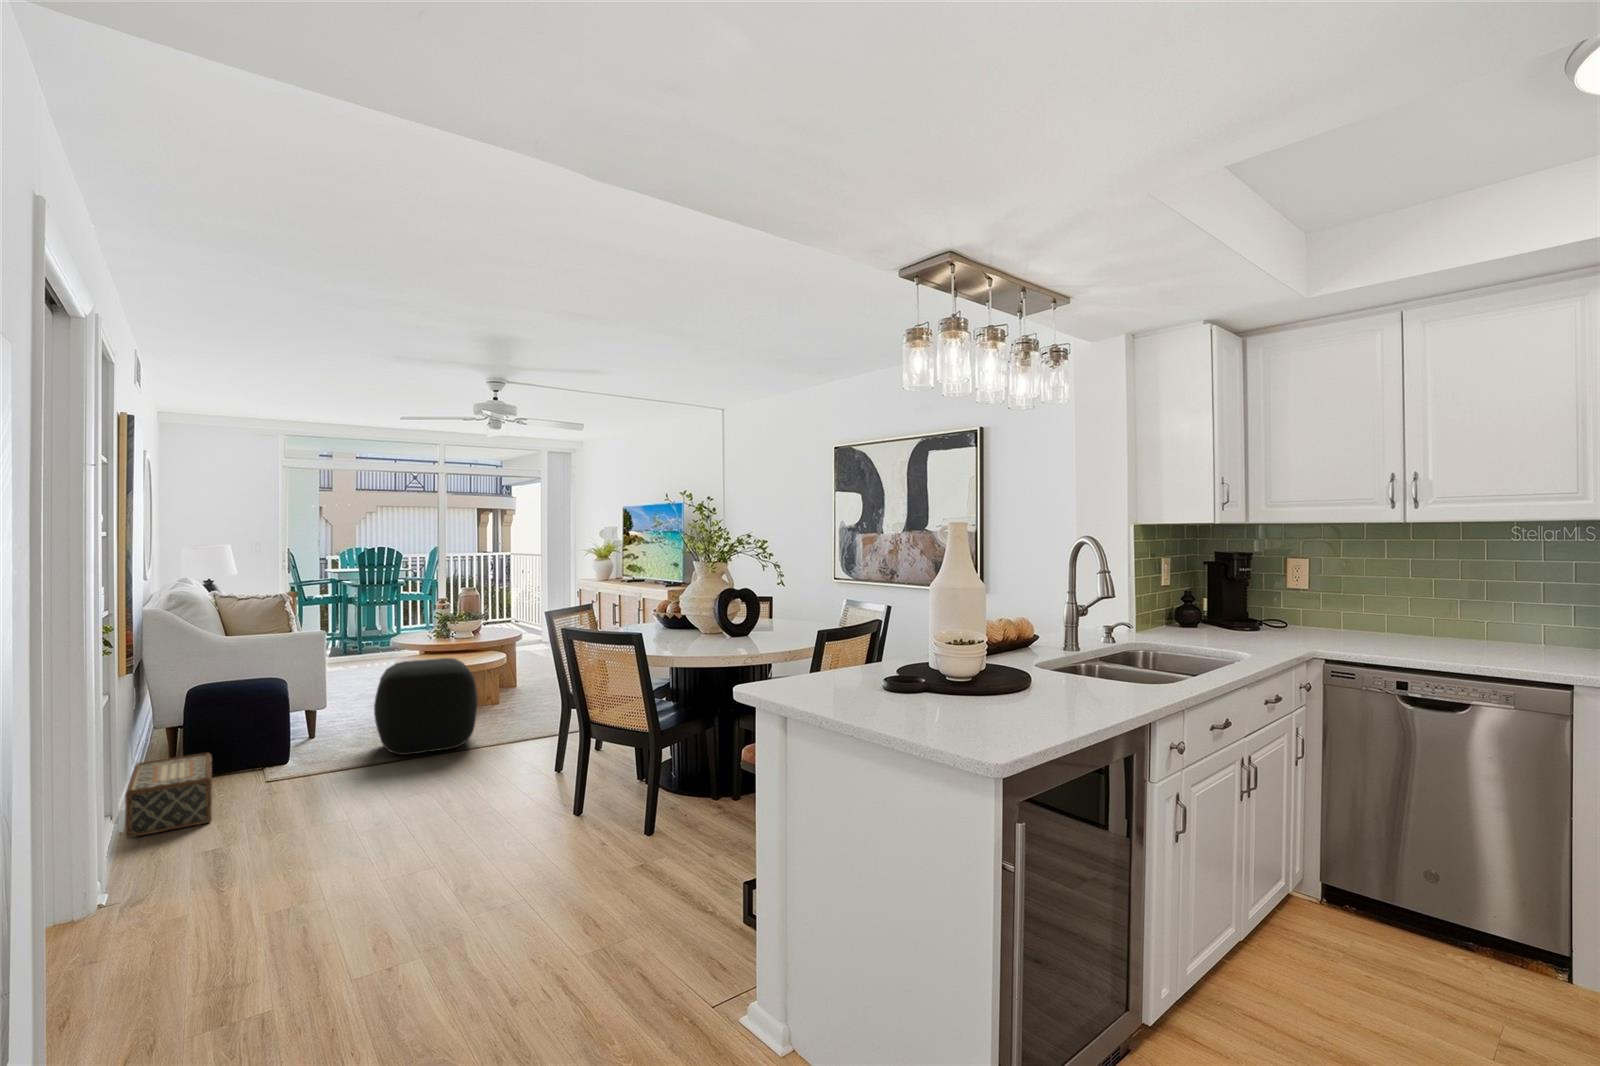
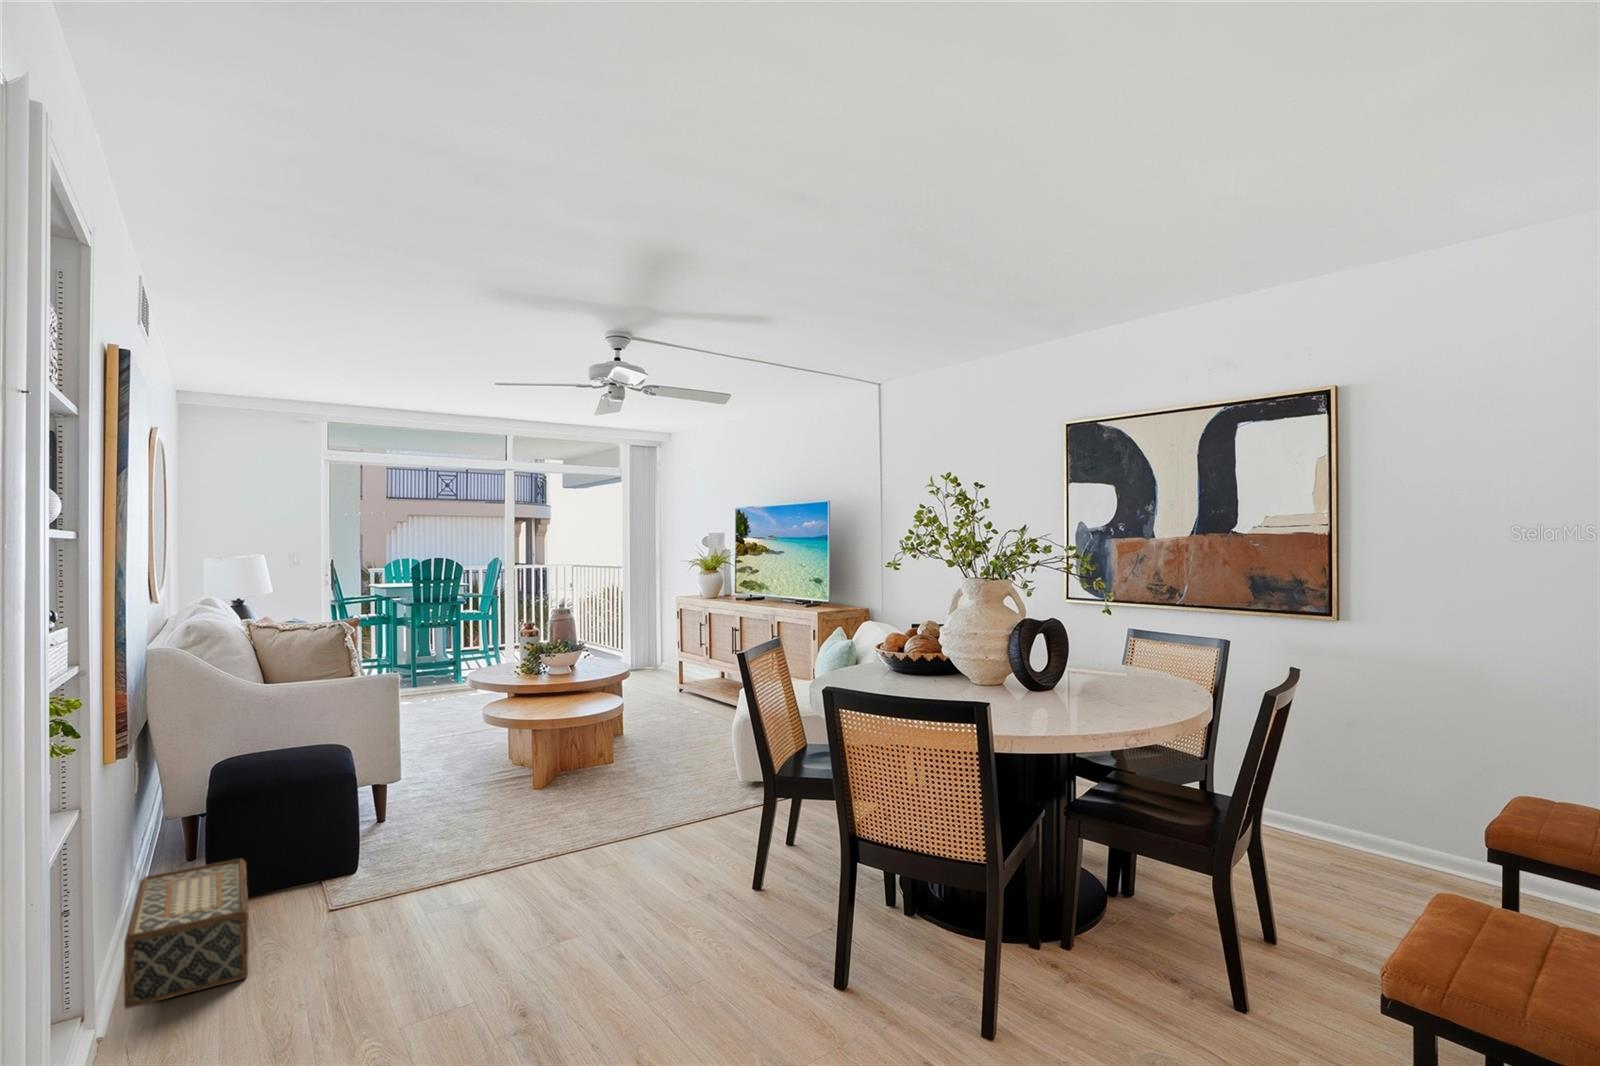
ottoman: present [374,658,478,755] -> none [459,713,595,853]

